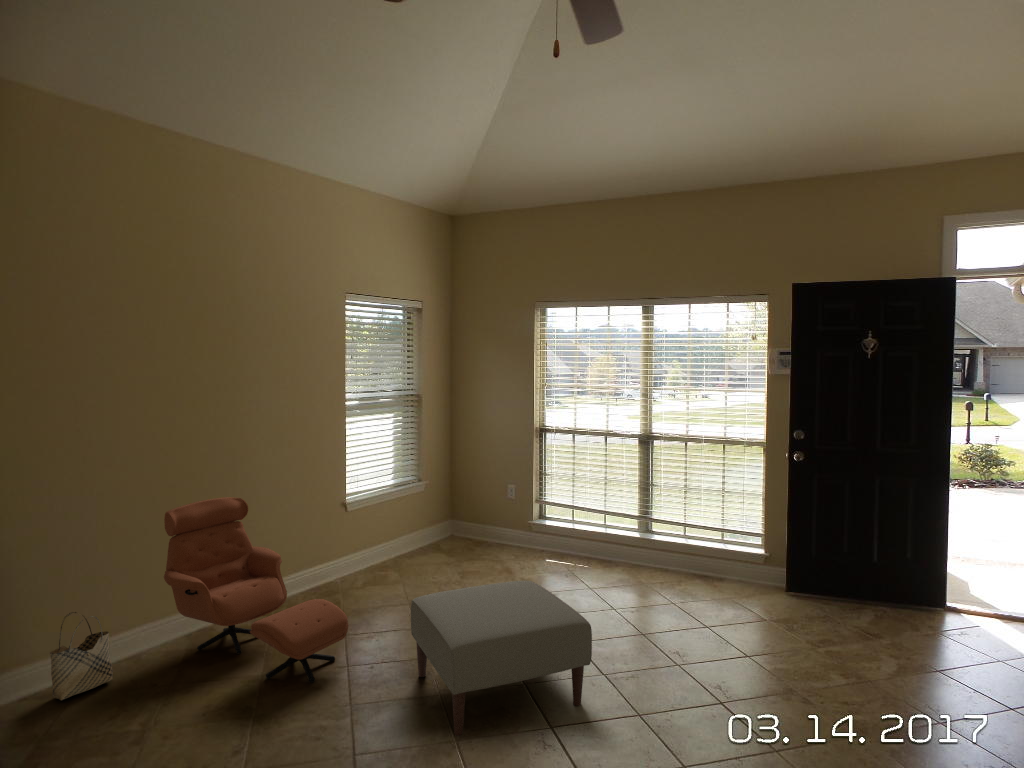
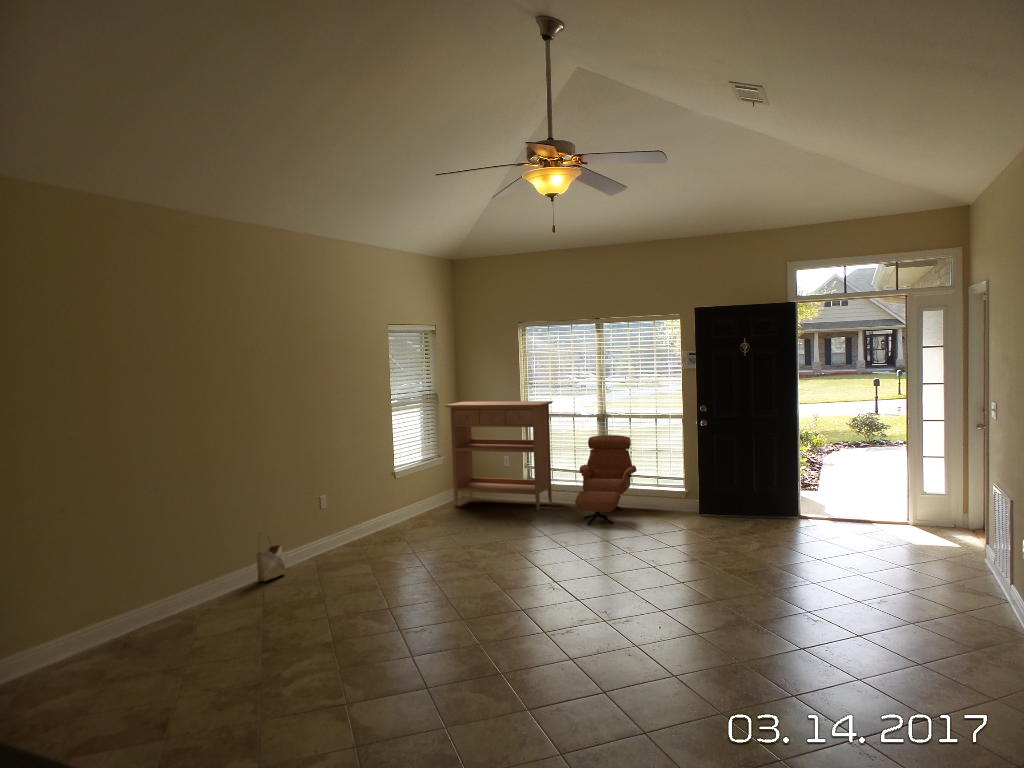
console table: none [427,407,578,567] -> present [444,401,553,510]
armchair: present [164,497,349,683] -> present [575,435,637,525]
ottoman: present [411,581,592,736] -> none [463,504,573,579]

